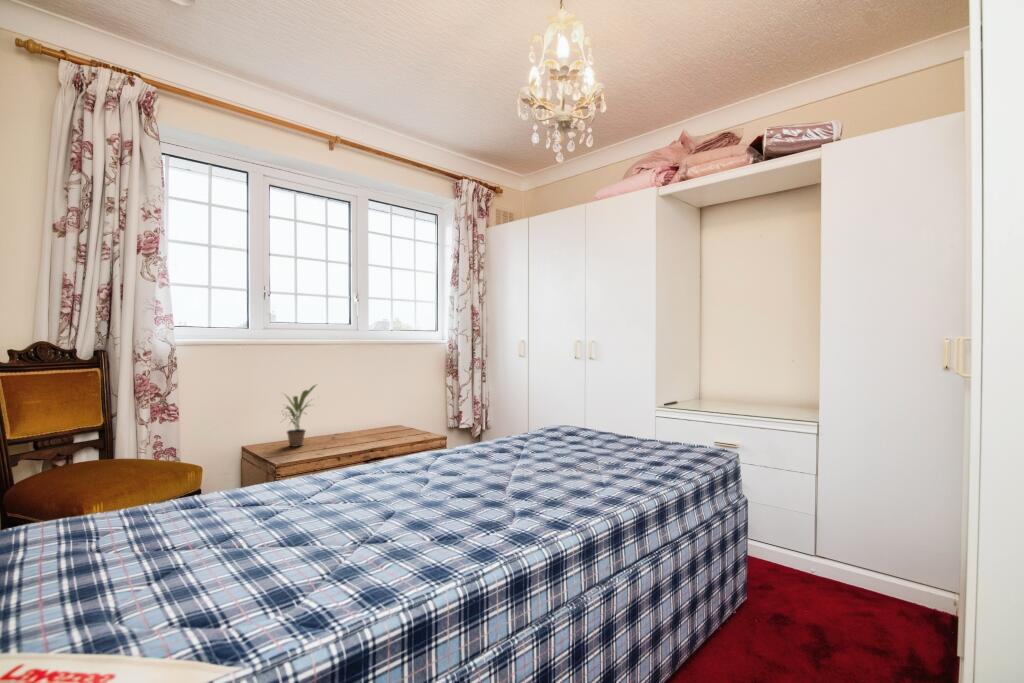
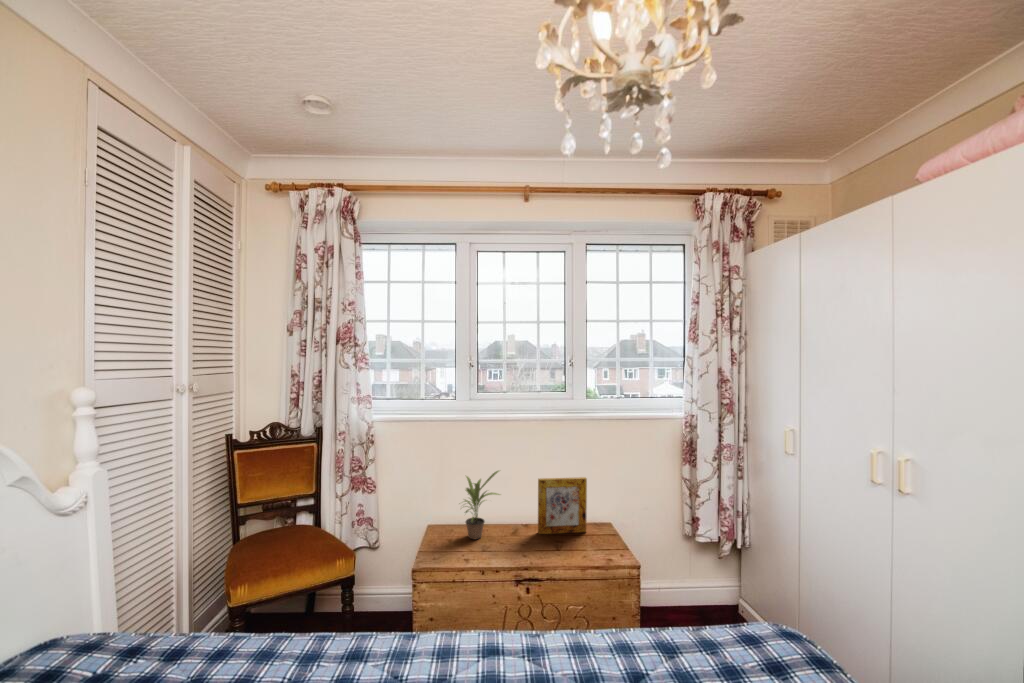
picture frame: none [348,388,386,437] -> present [538,477,587,534]

